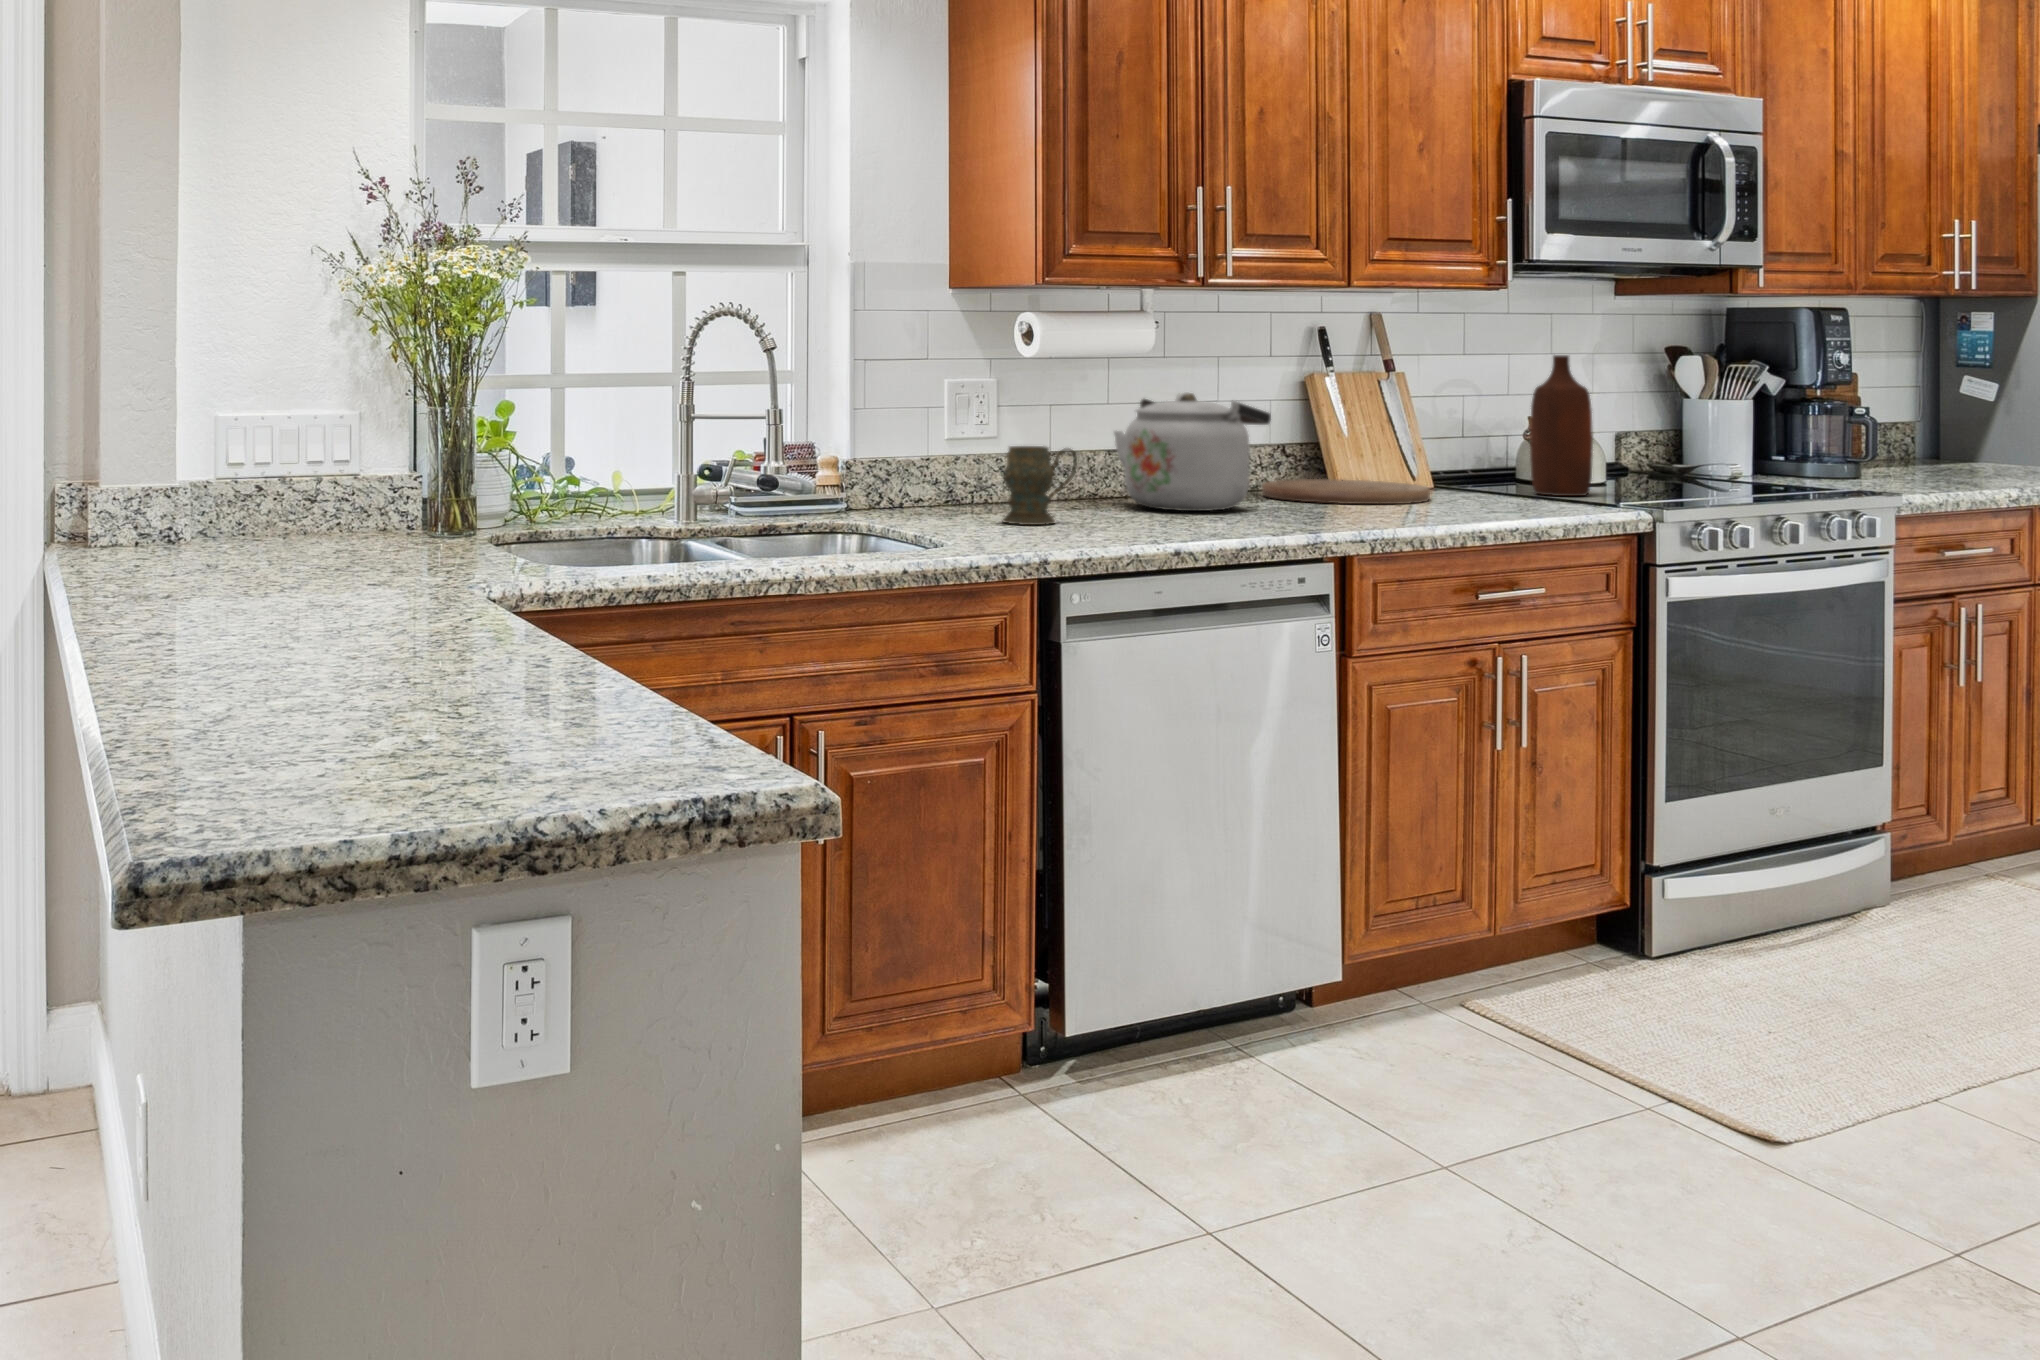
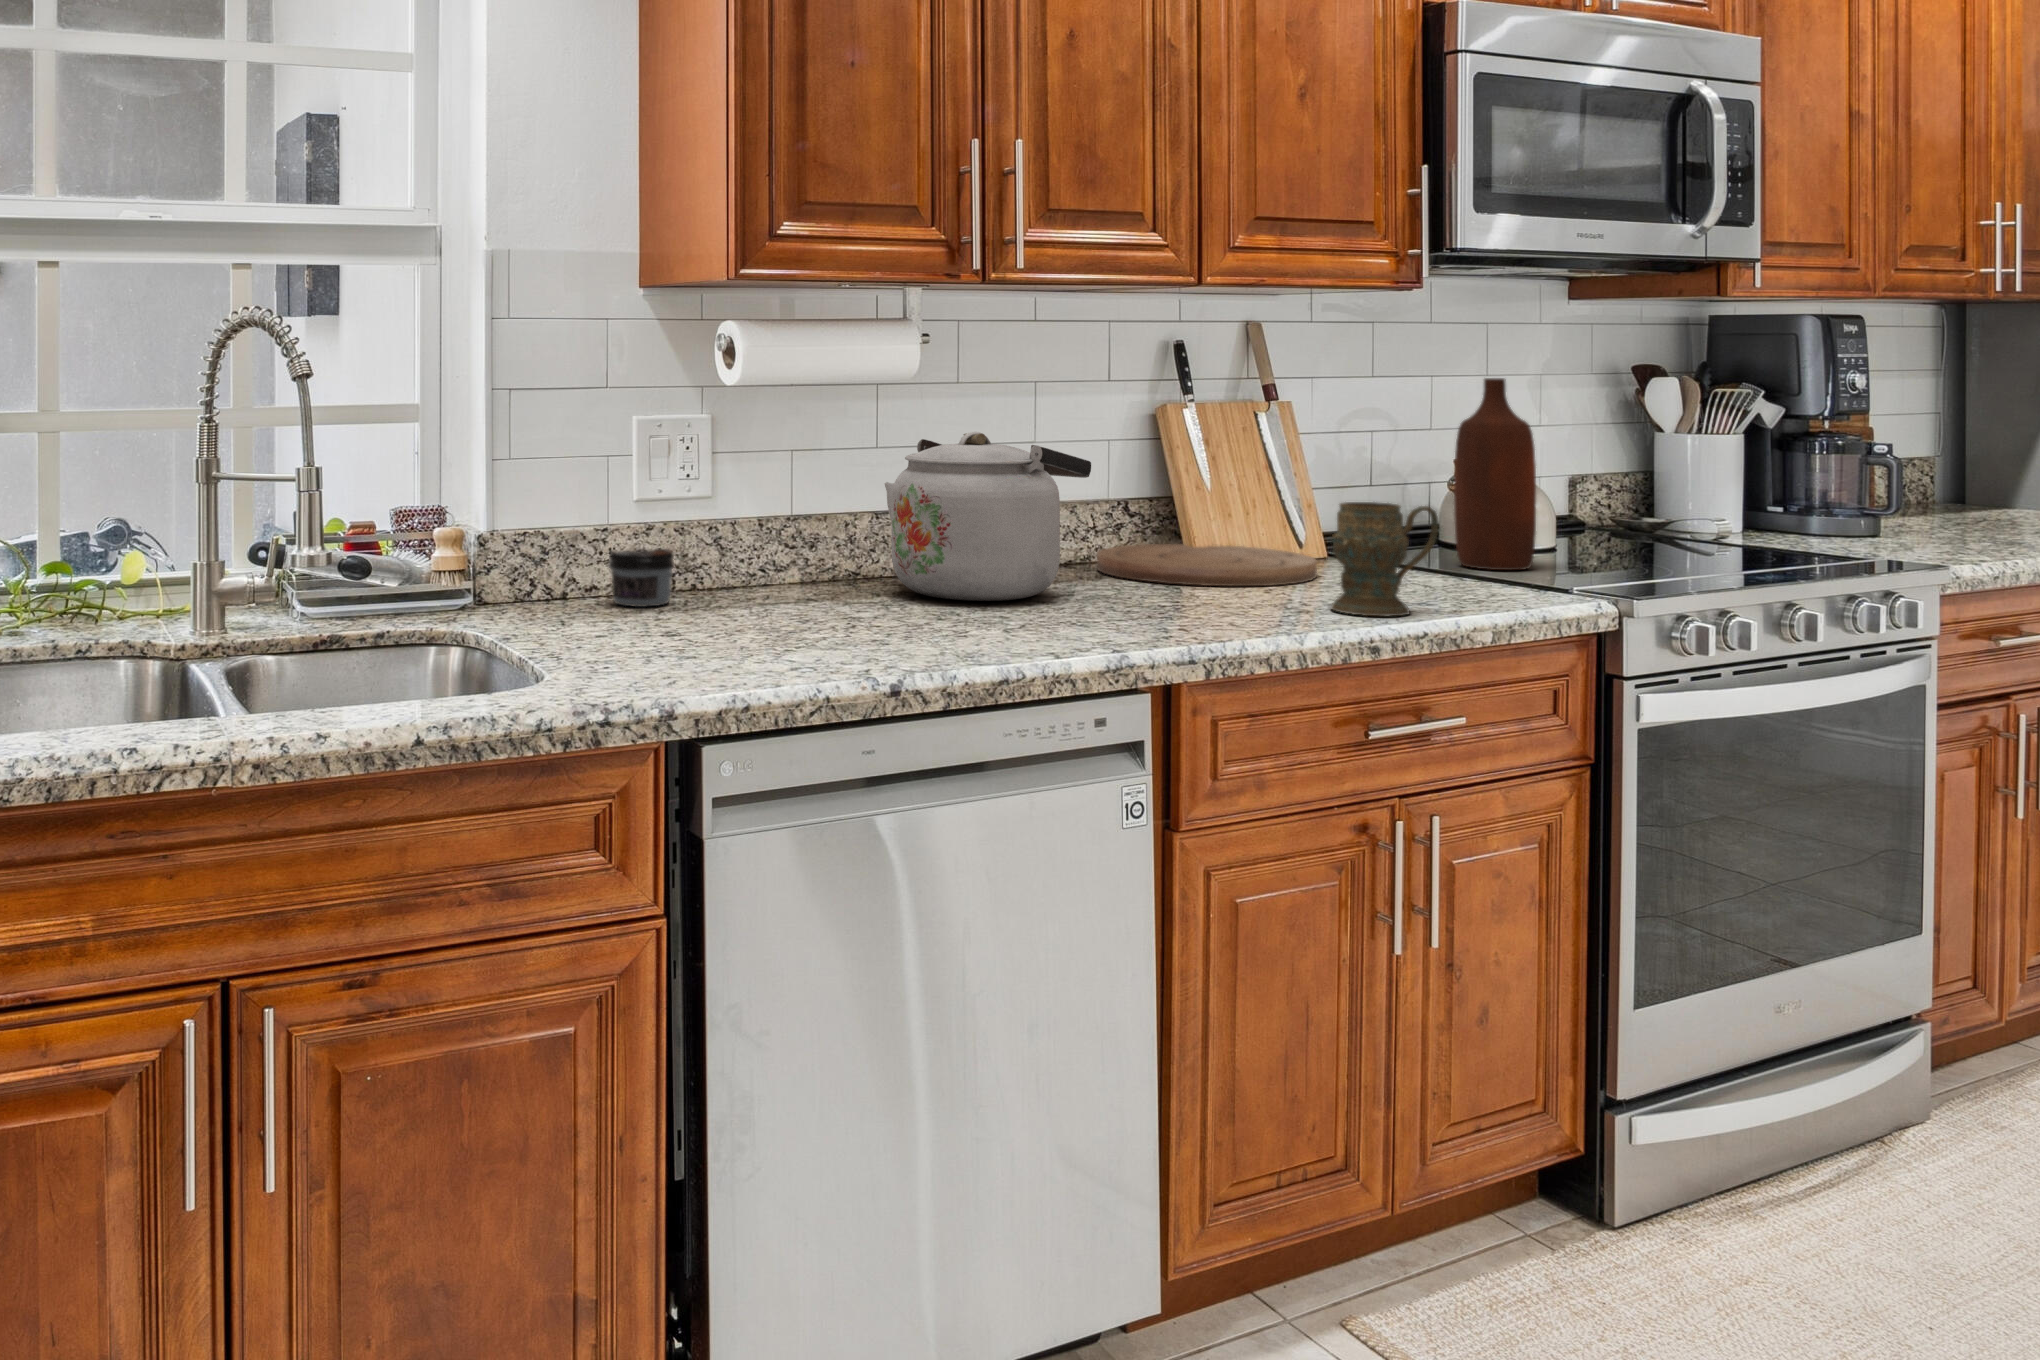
mug: present [1003,446,1077,525] -> present [1331,502,1438,616]
jar: none [928,474,976,514] -> present [609,548,674,607]

